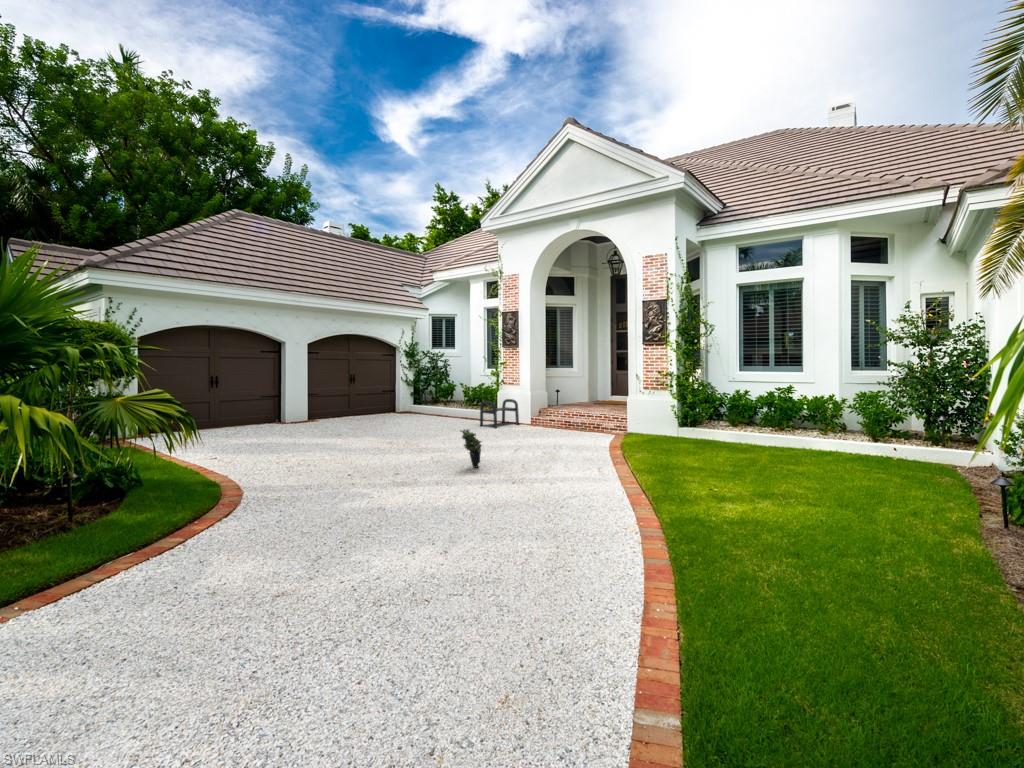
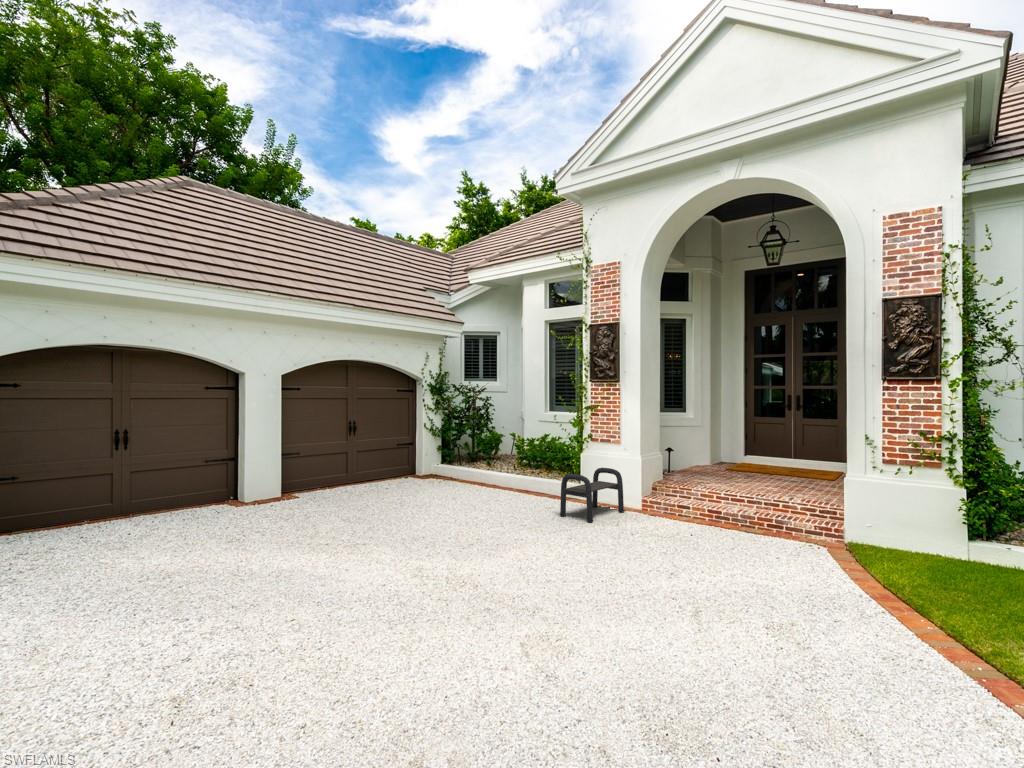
potted plant: present [460,429,482,468] -> none [595,596,656,707]

